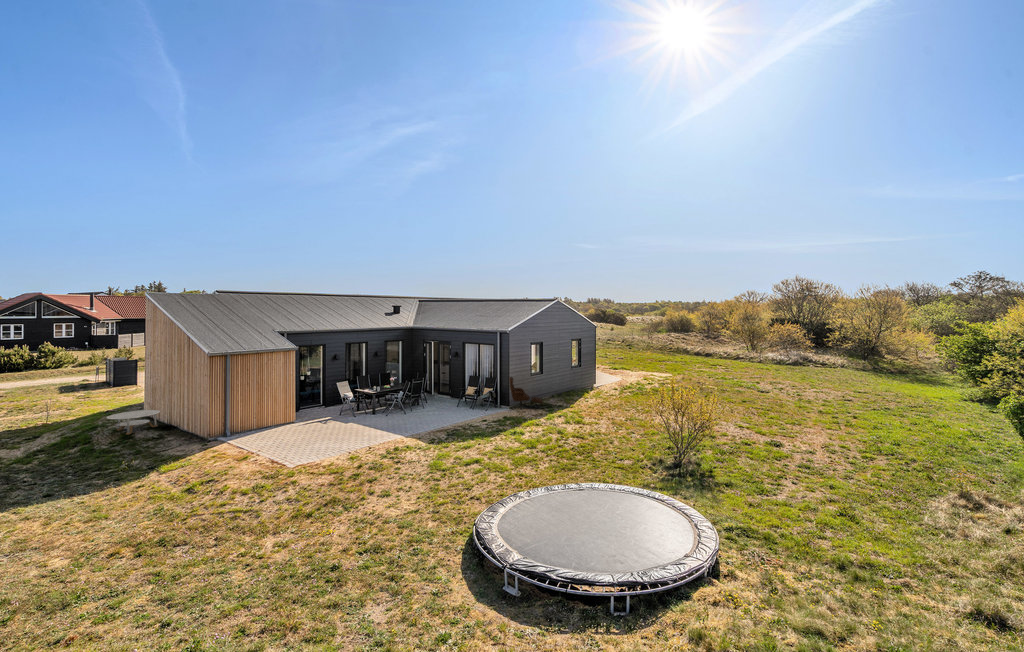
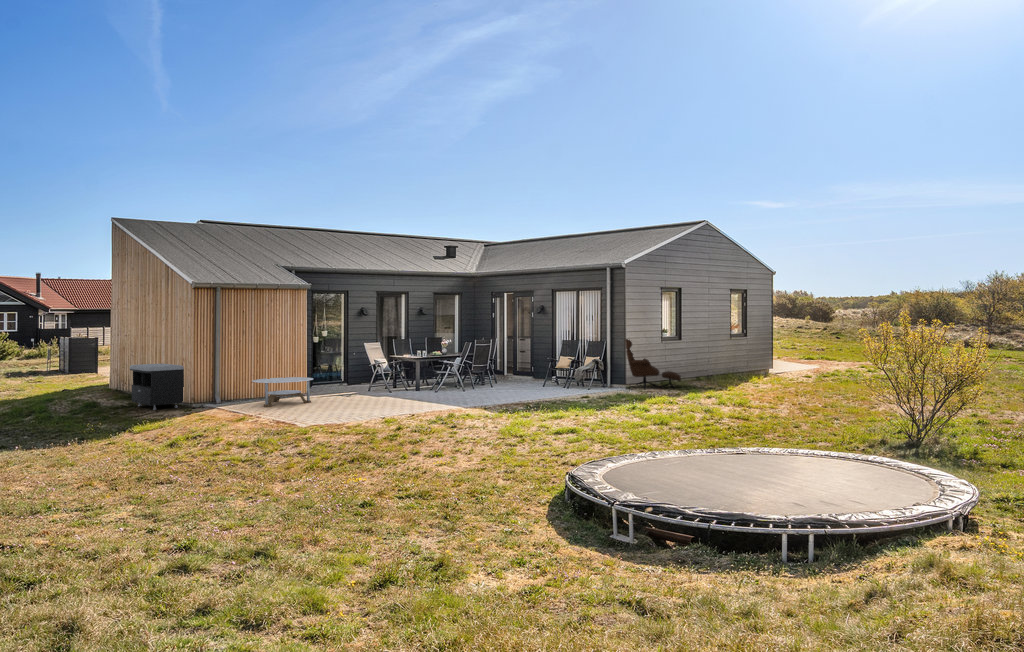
storage bench: none [156,407,200,445] -> present [130,363,184,410]
round table: present [107,410,160,435] -> present [252,377,314,407]

